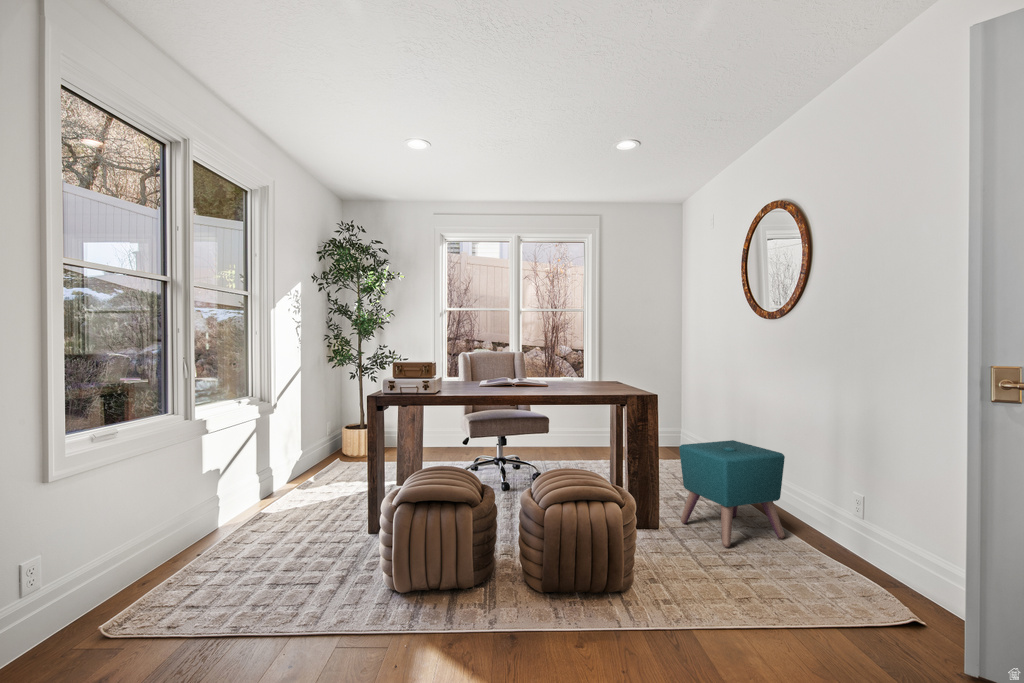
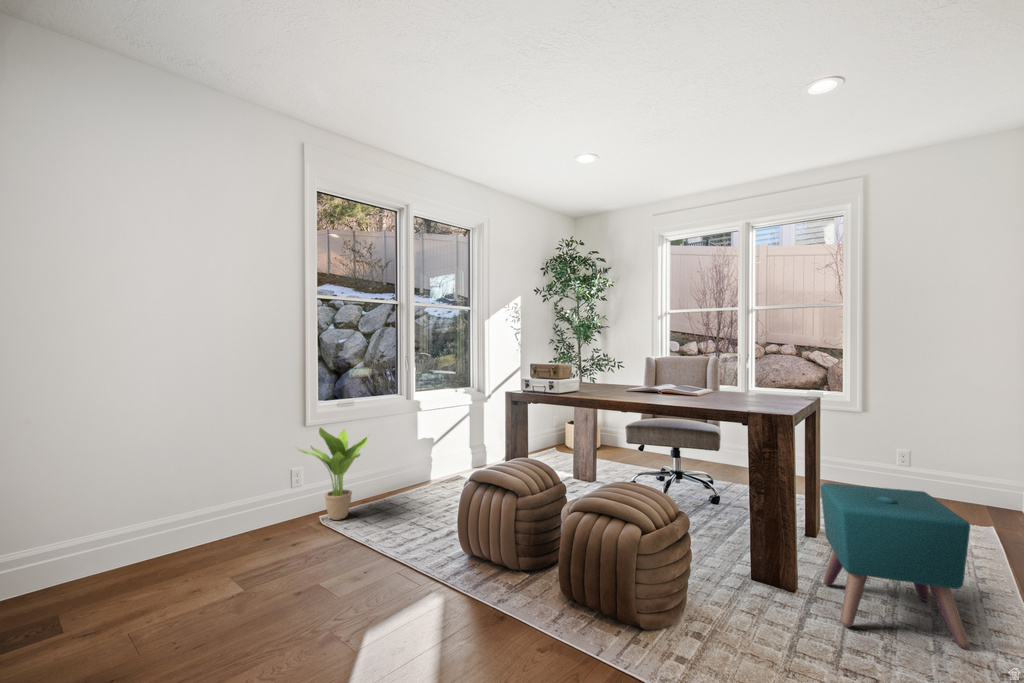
potted plant: none [45,469,190,621] -> present [298,428,368,520]

